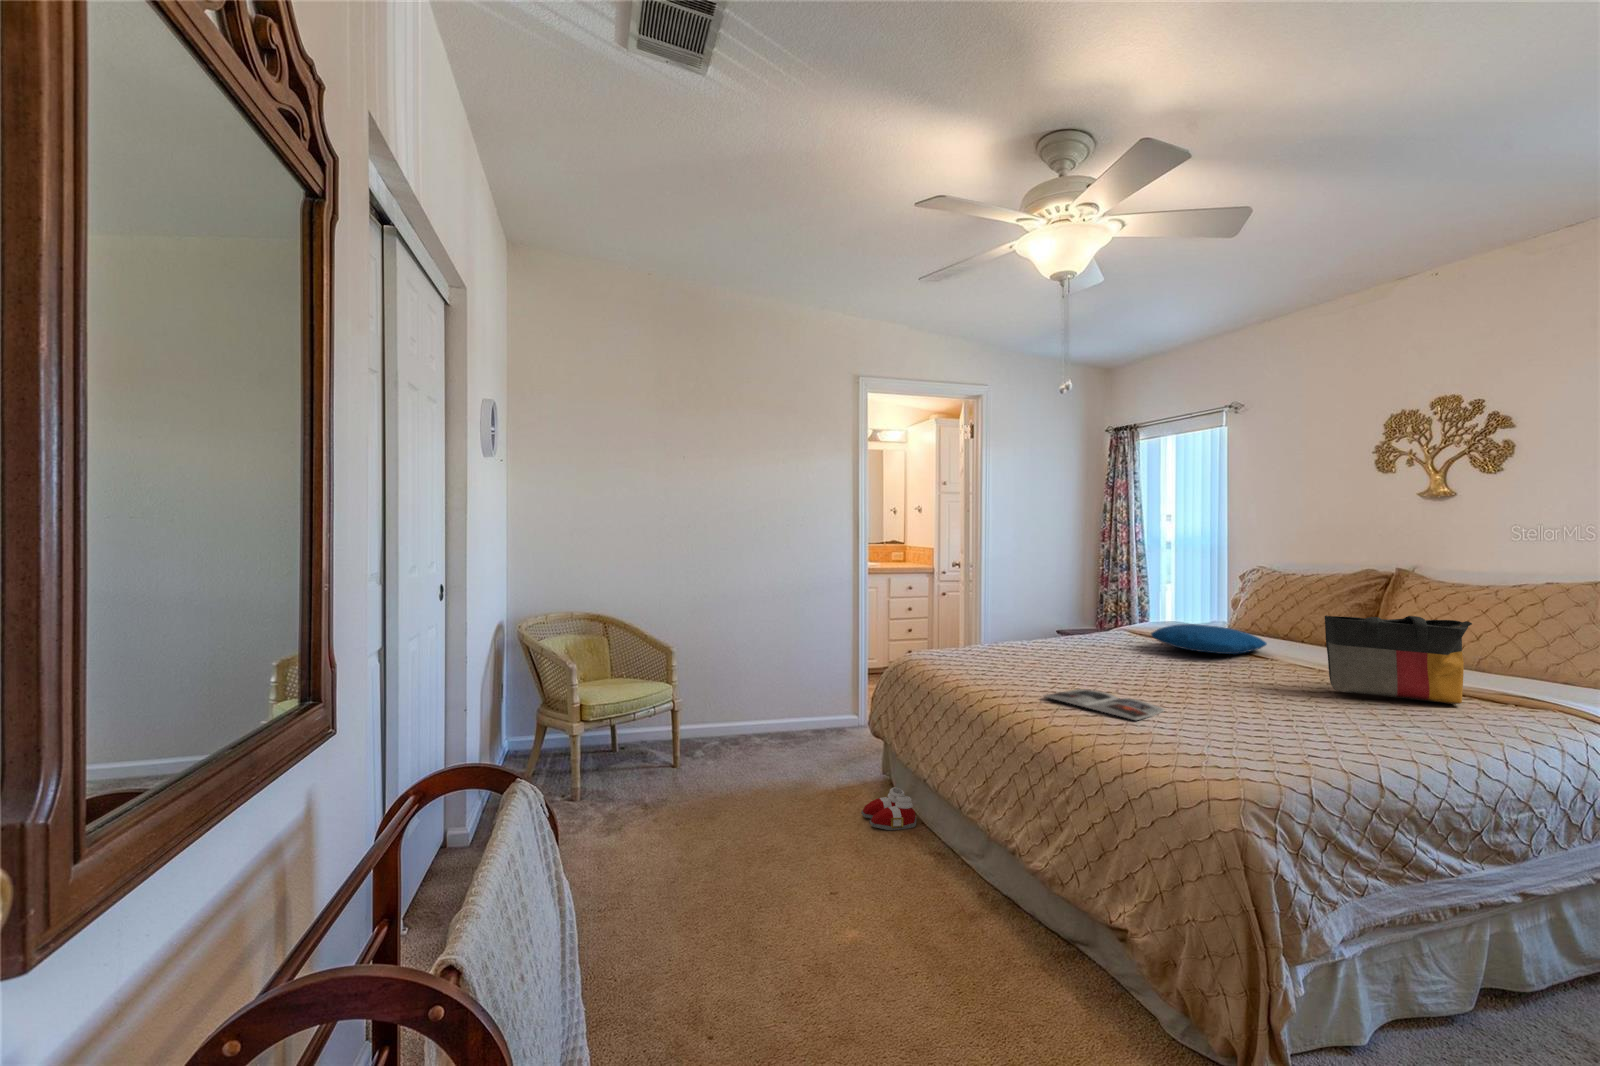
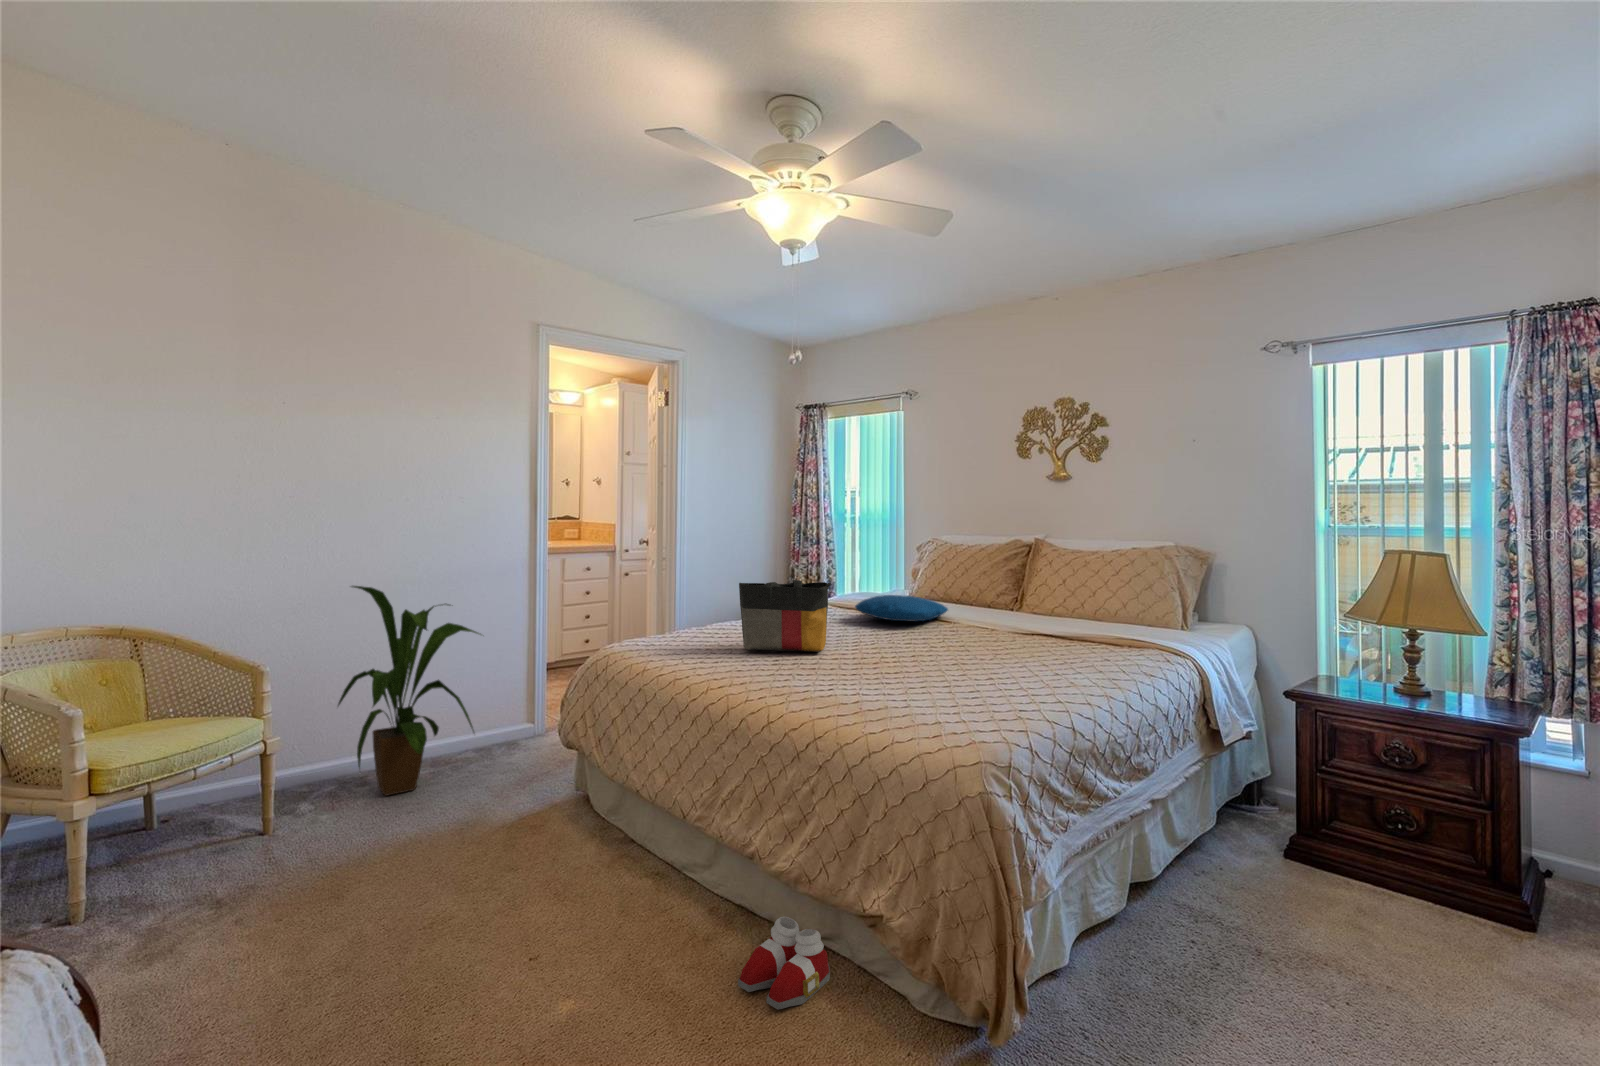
house plant: none [721,595,819,752] -> present [338,586,479,796]
tote bag: present [1325,615,1472,704] -> present [739,580,831,652]
magazine: present [1044,689,1165,720] -> none [775,668,894,695]
slippers: present [861,787,916,830] -> present [738,917,830,1010]

